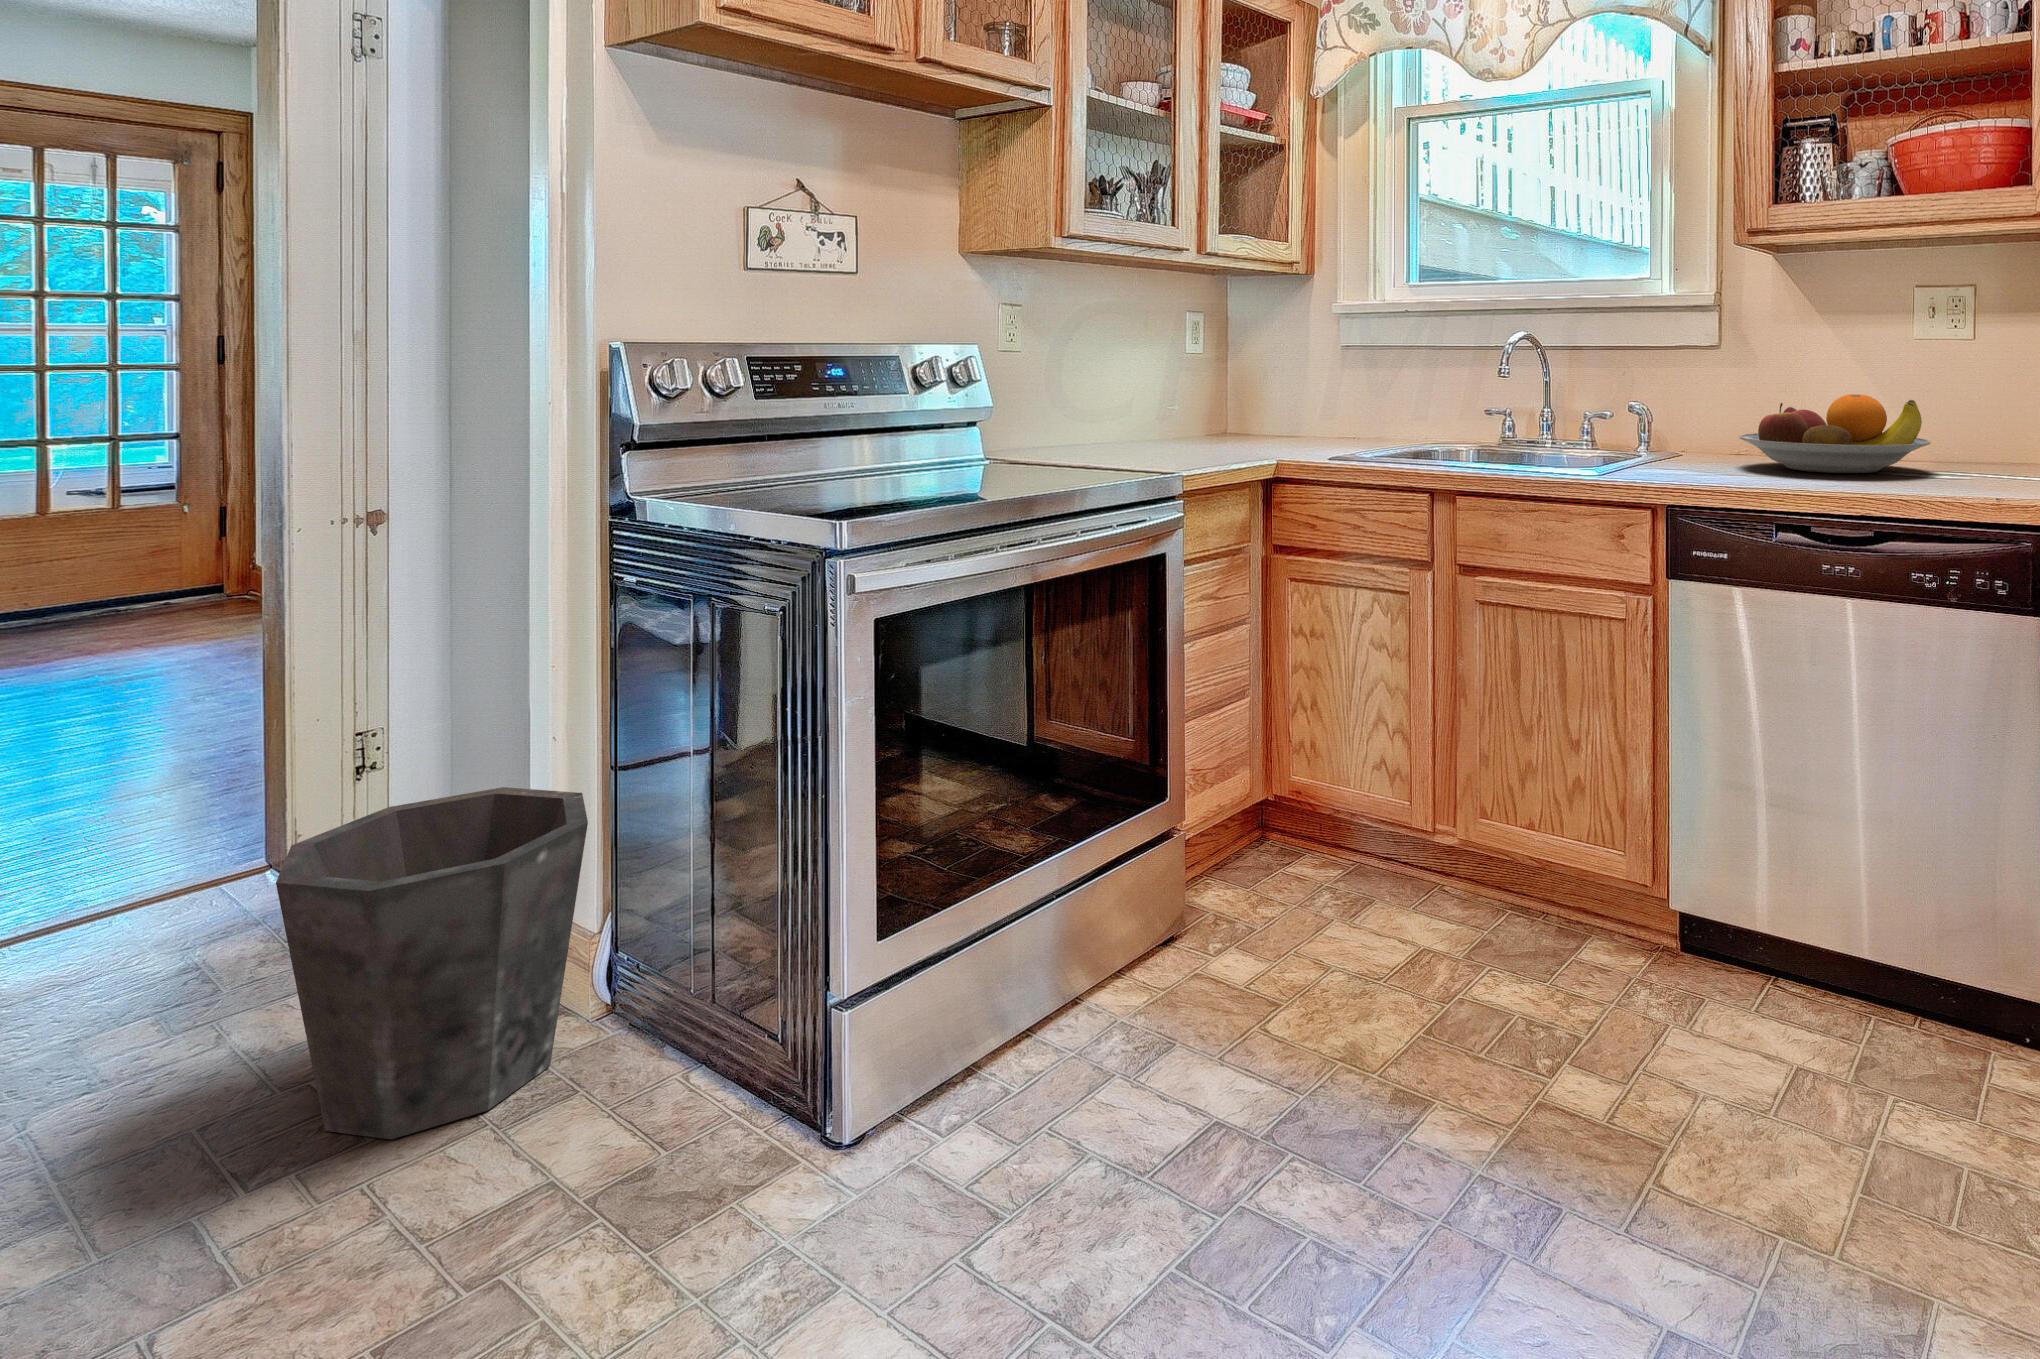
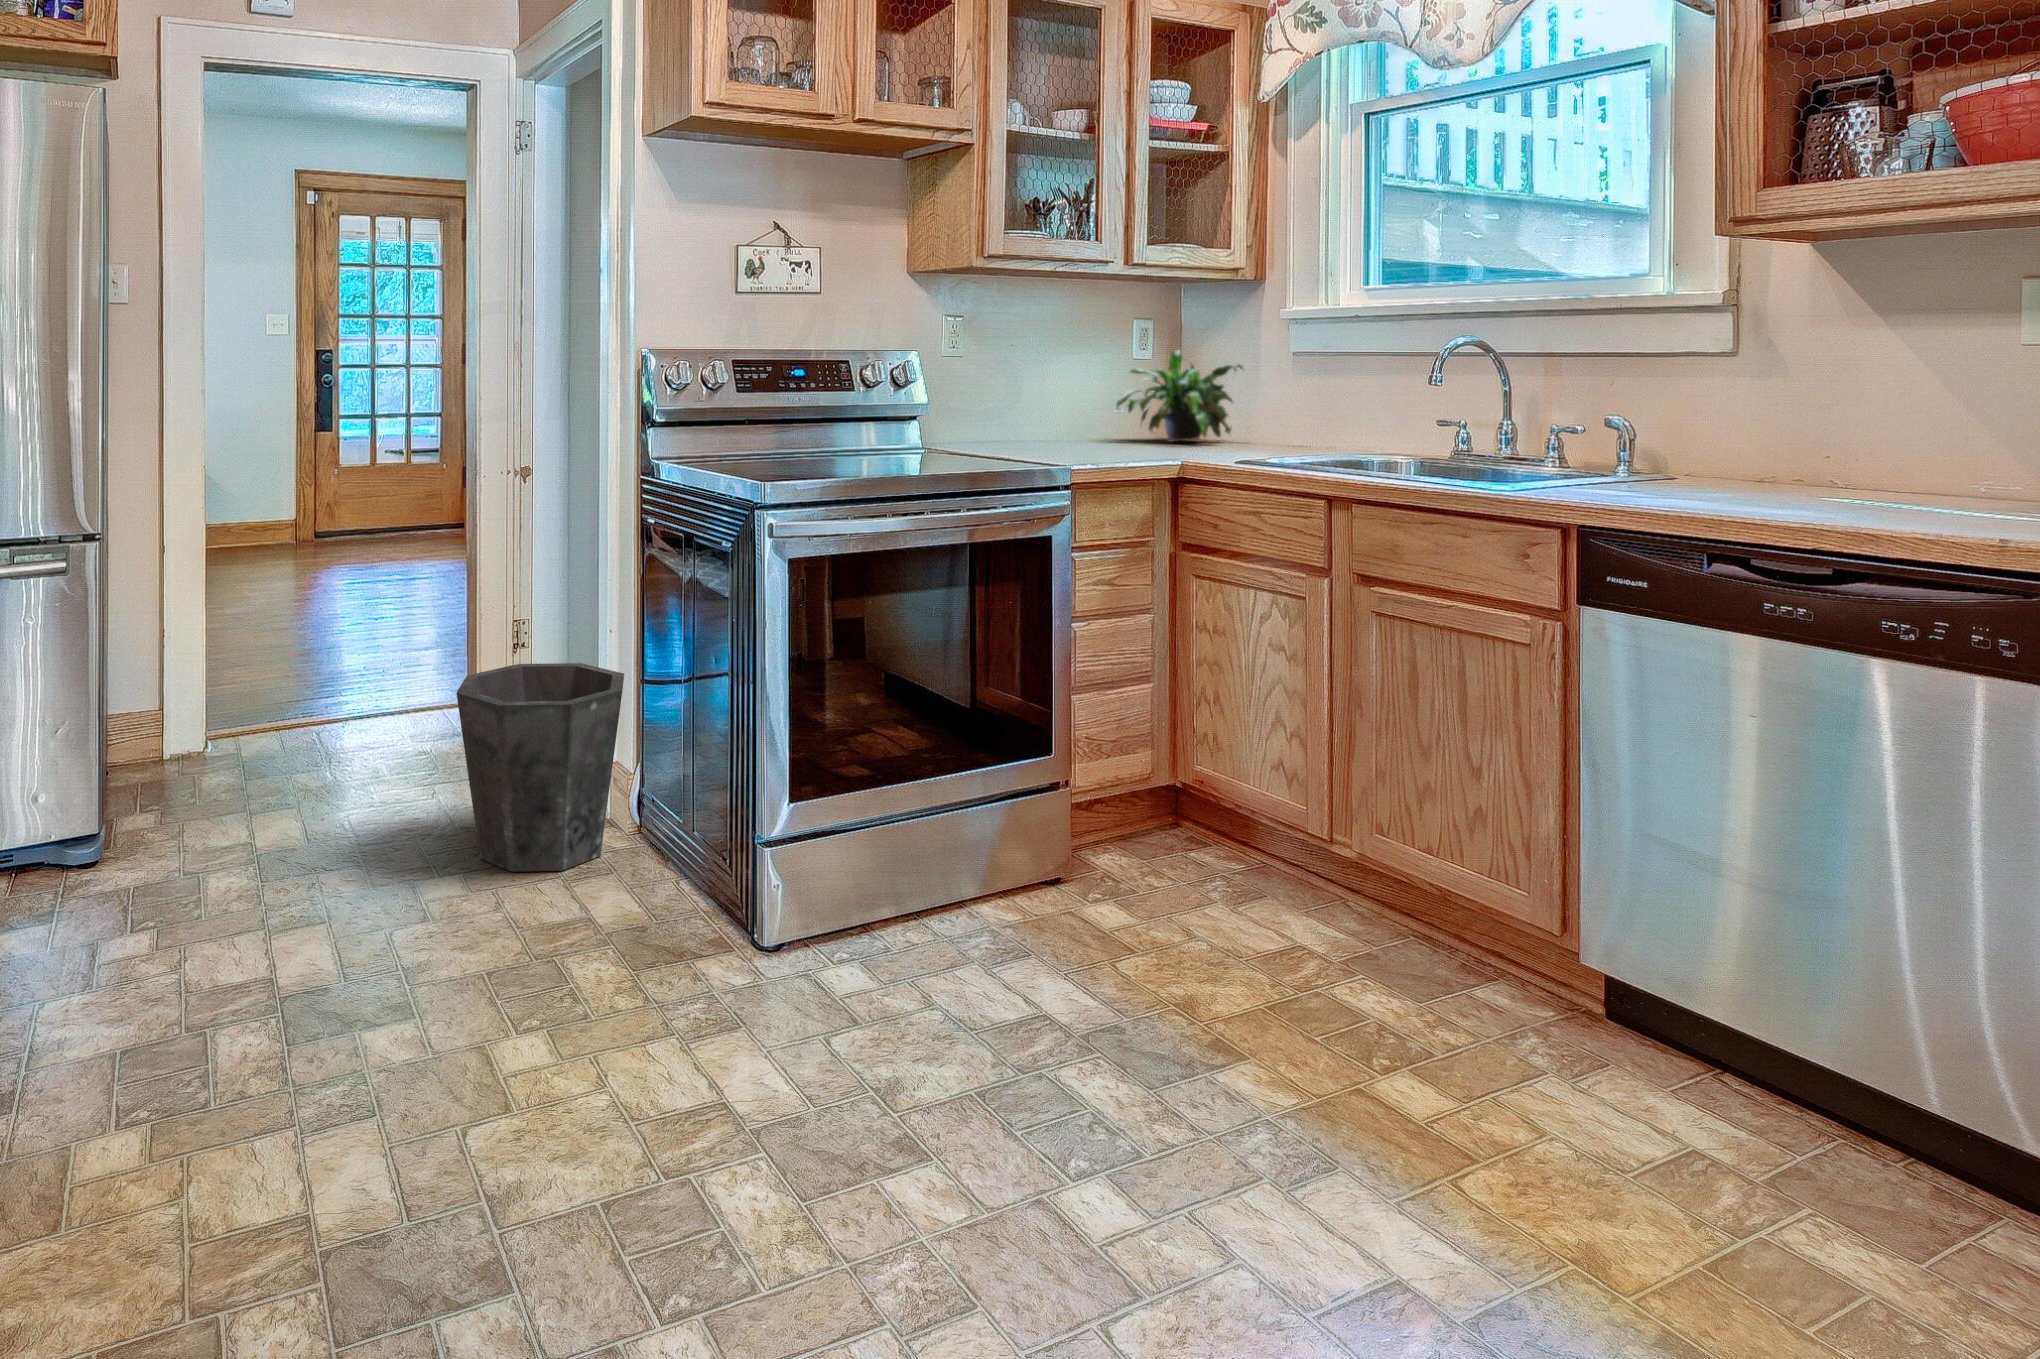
potted plant: none [1169,343,1289,436] -> present [1116,350,1242,441]
fruit bowl: present [1739,394,1930,473] -> none [1712,412,1993,507]

